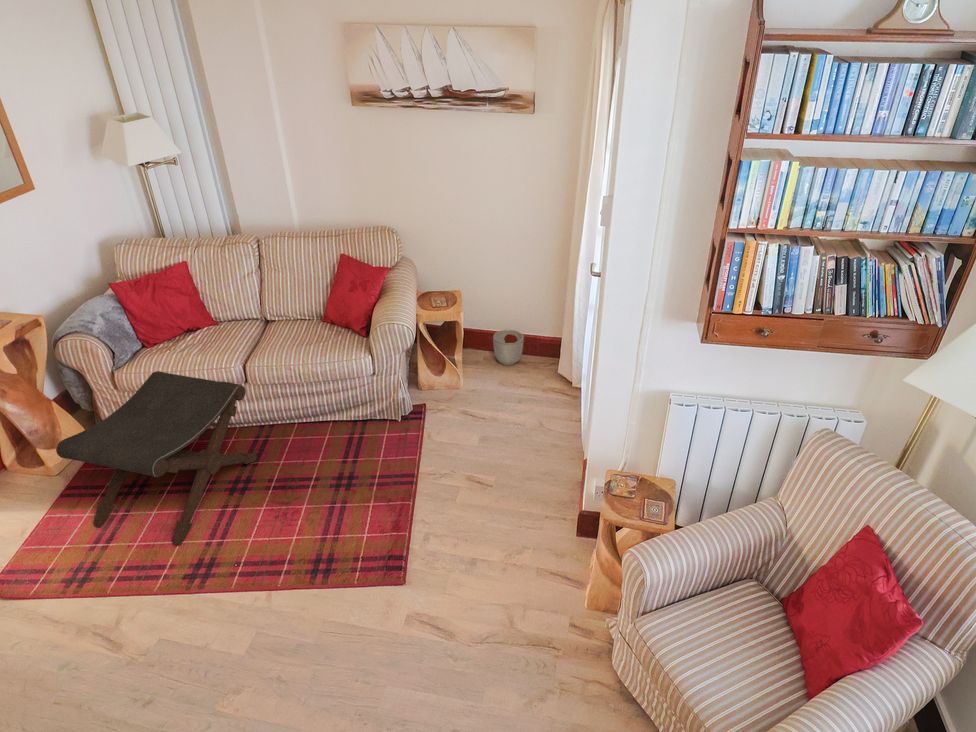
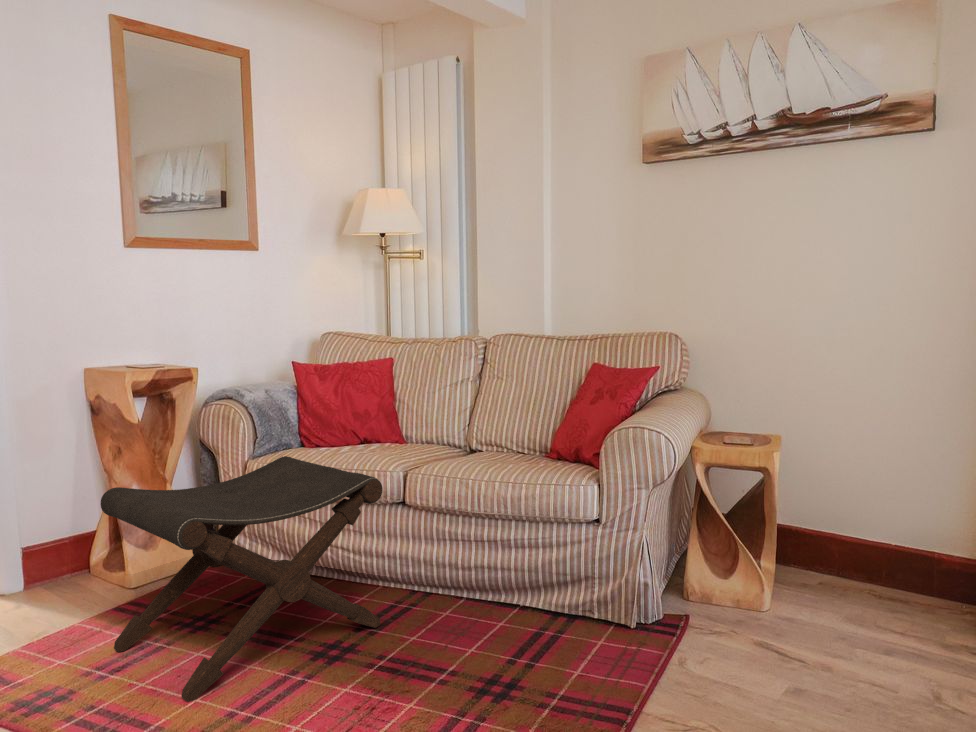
planter: present [493,330,524,366] -> none [848,528,913,597]

